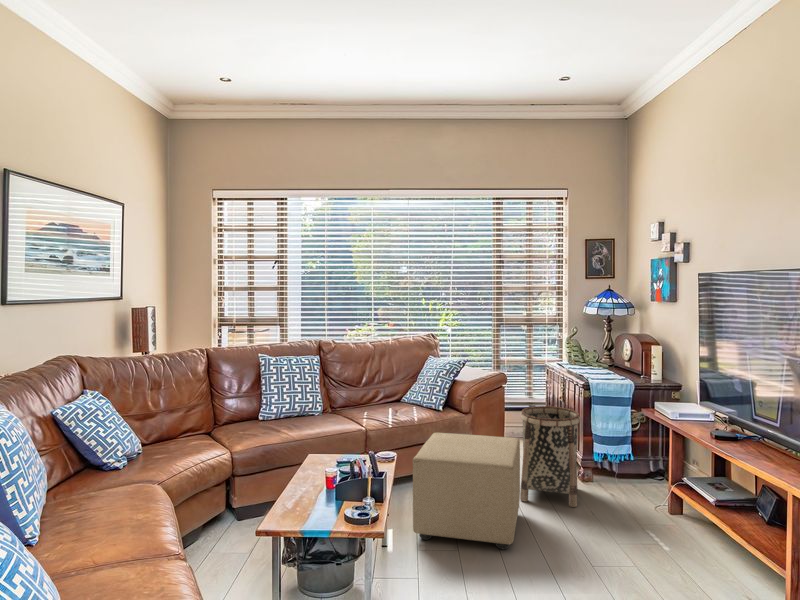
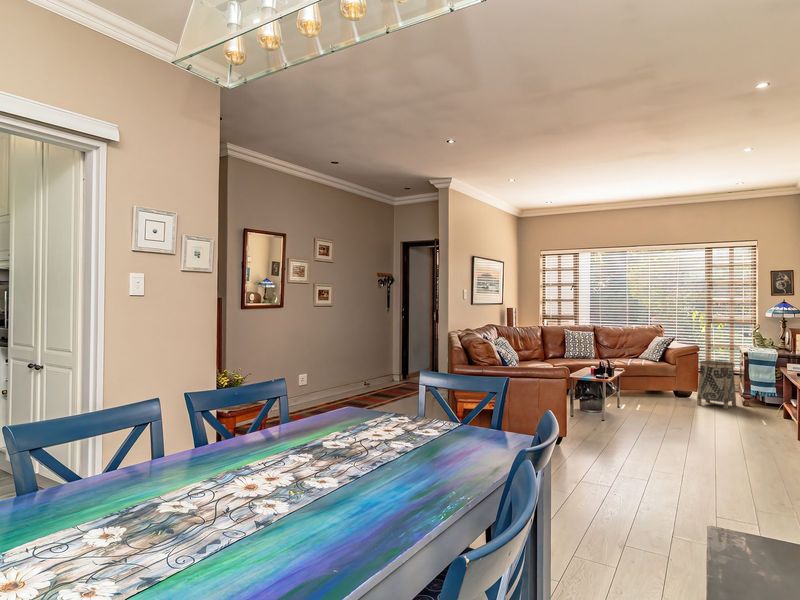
ottoman: present [413,433,520,549] -> none [631,366,692,412]

